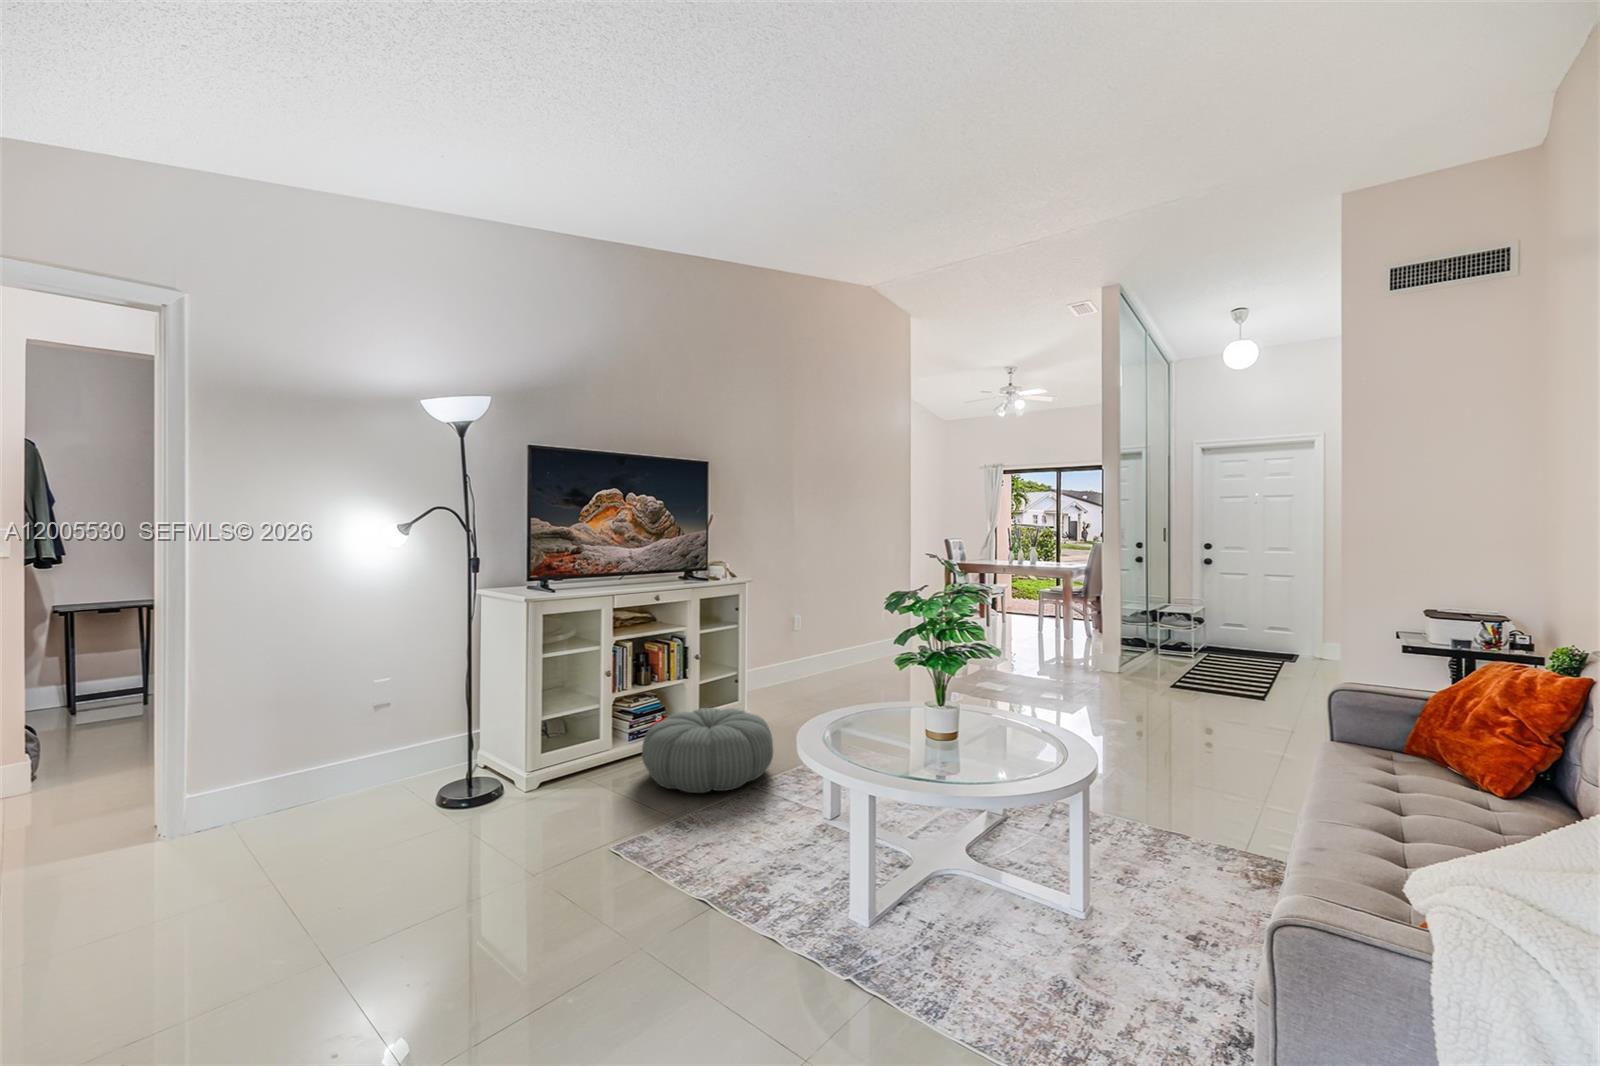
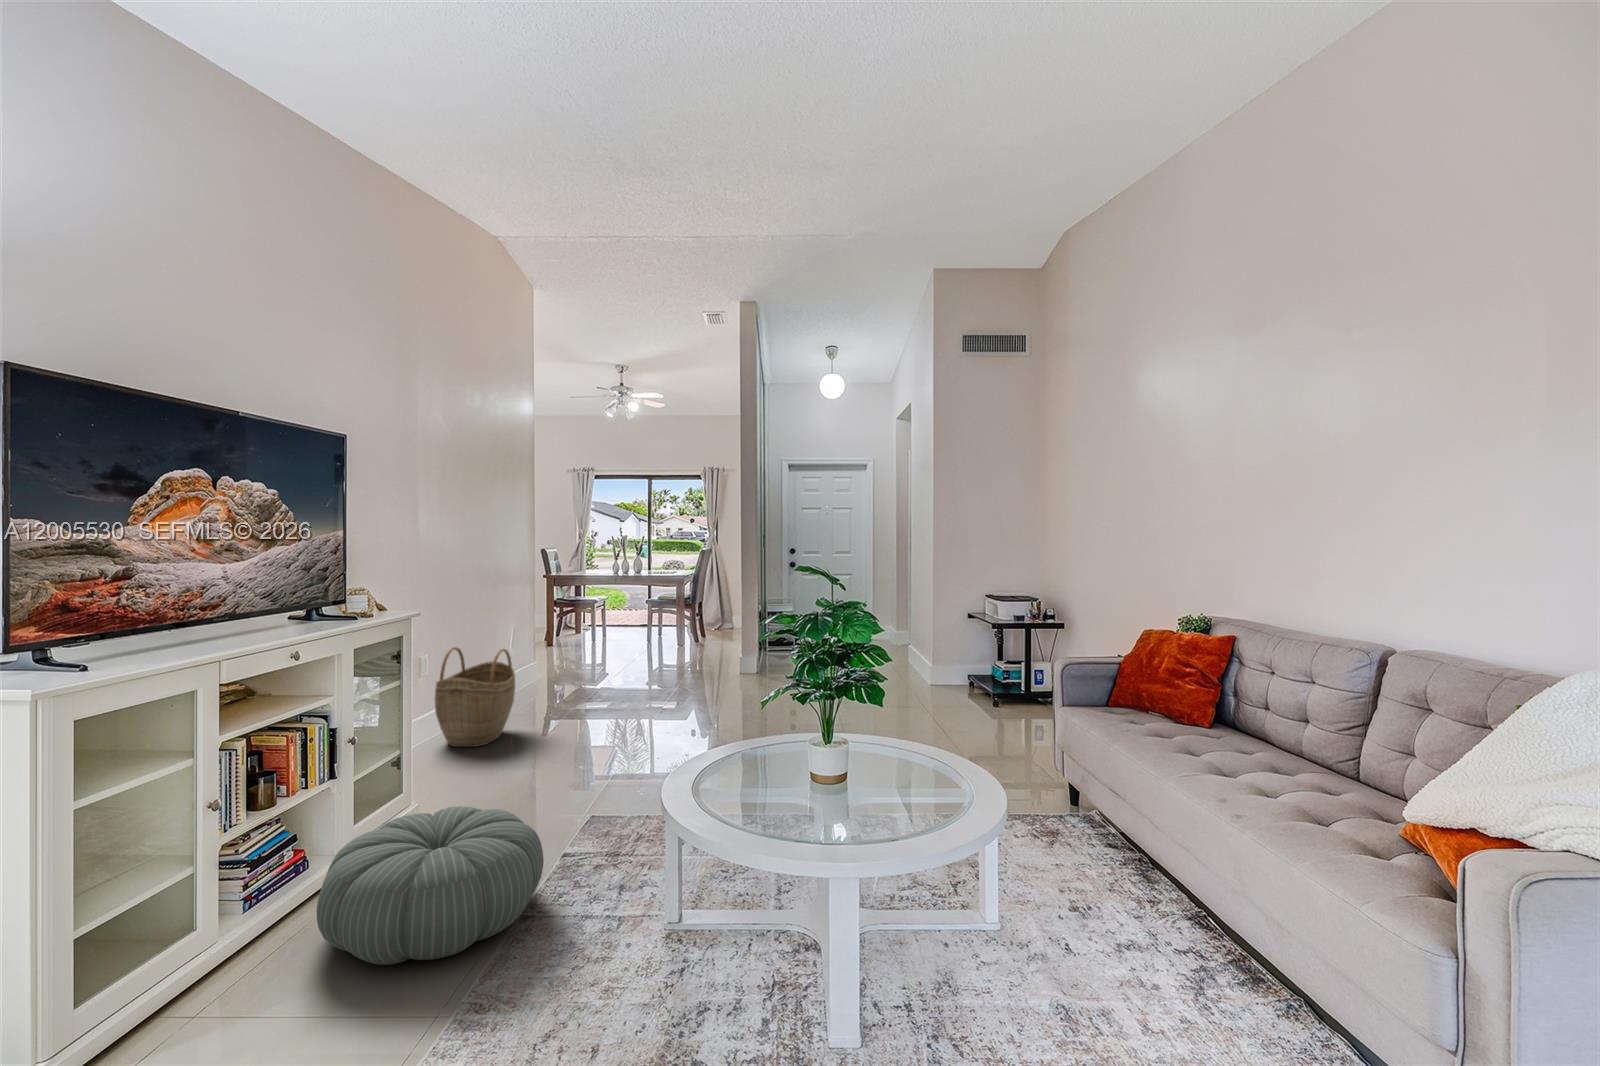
woven basket: none [797,611,857,688] -> present [435,647,515,747]

